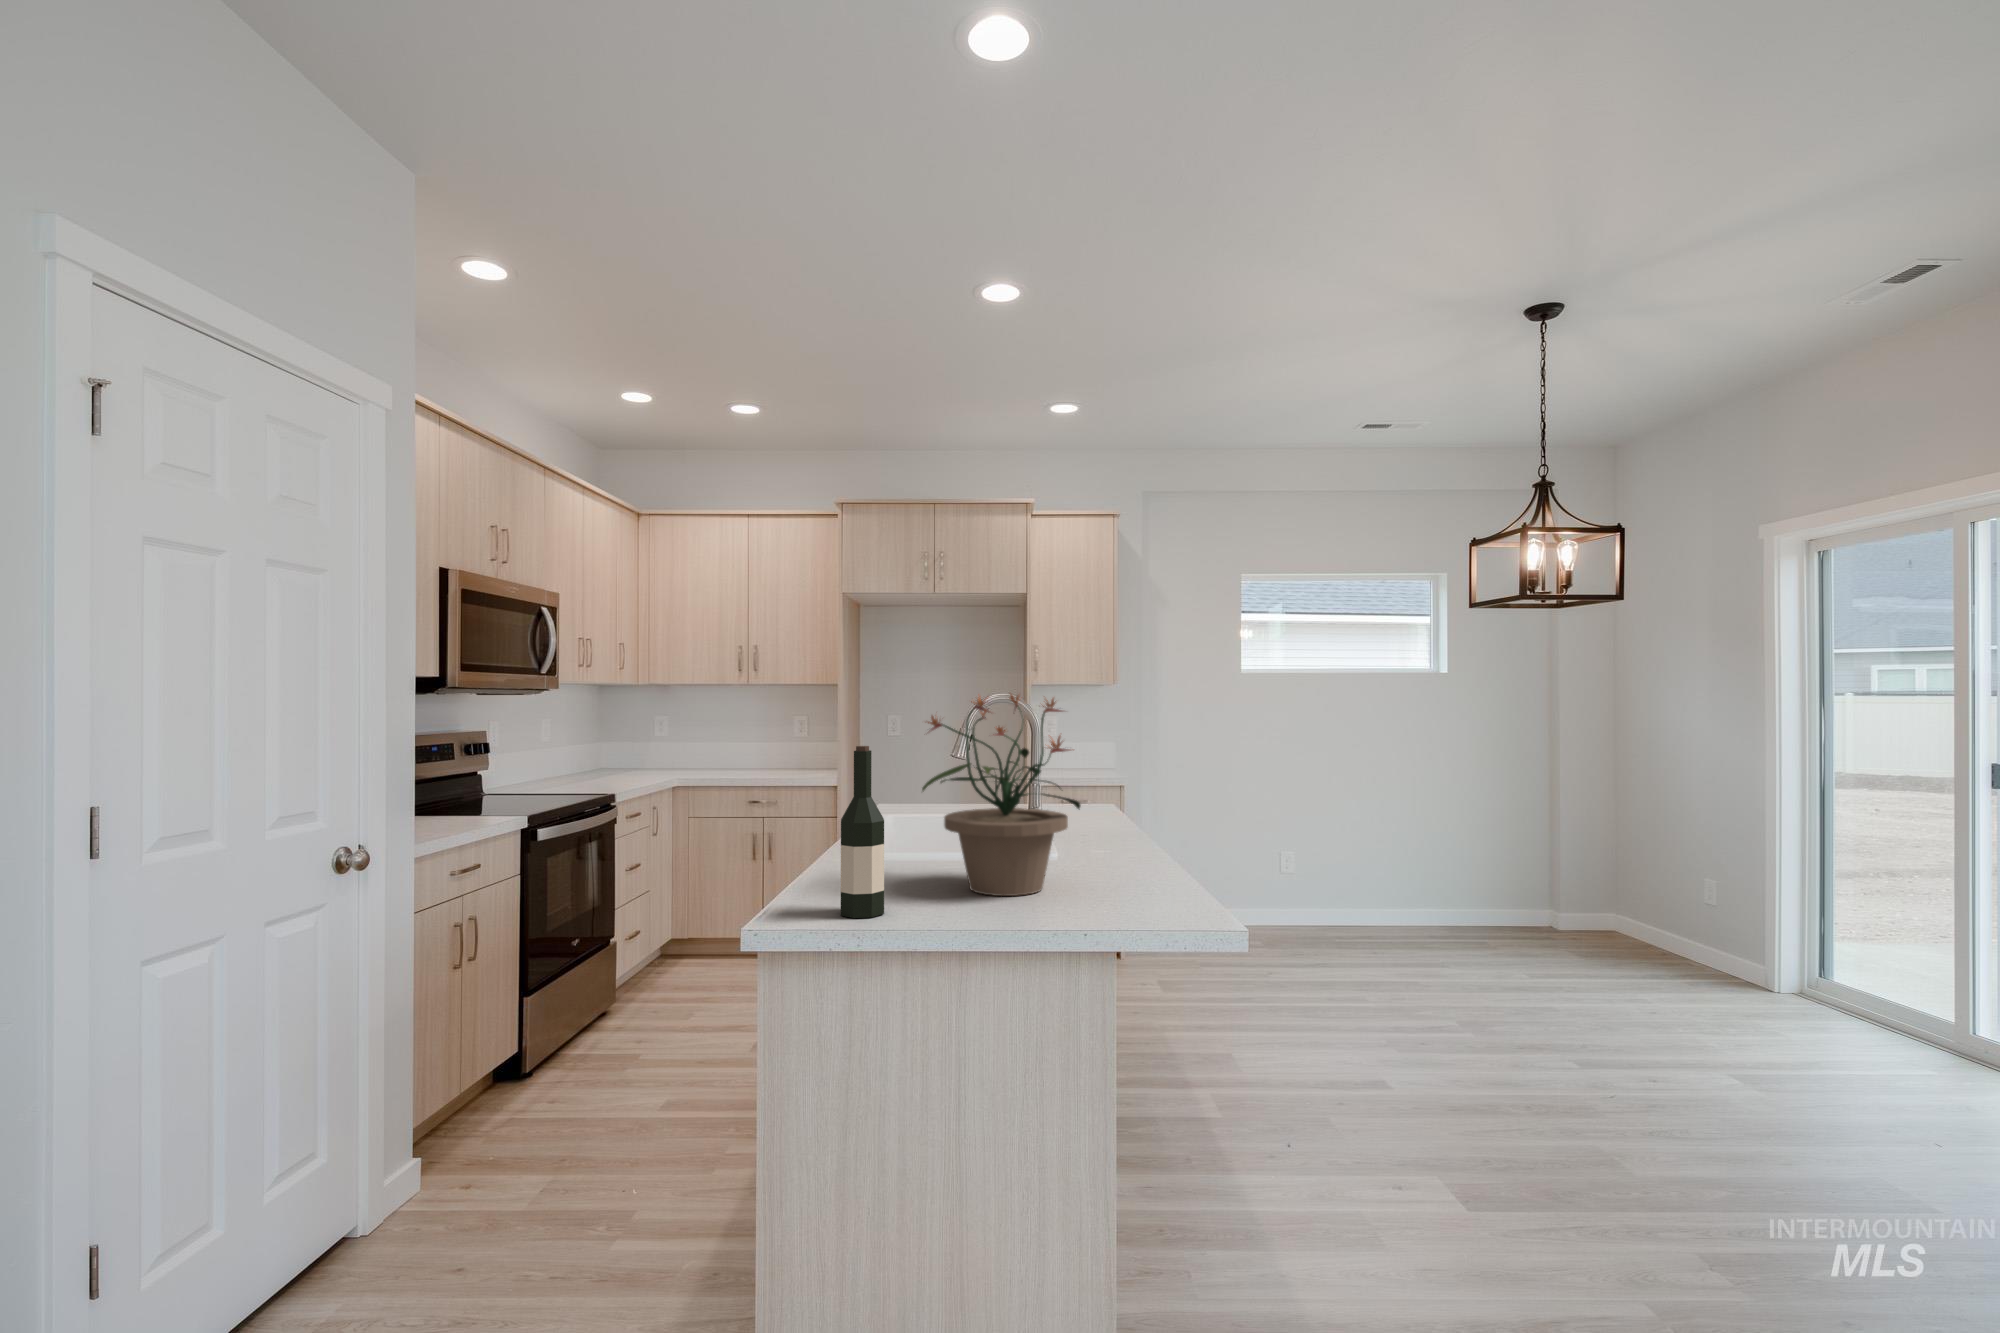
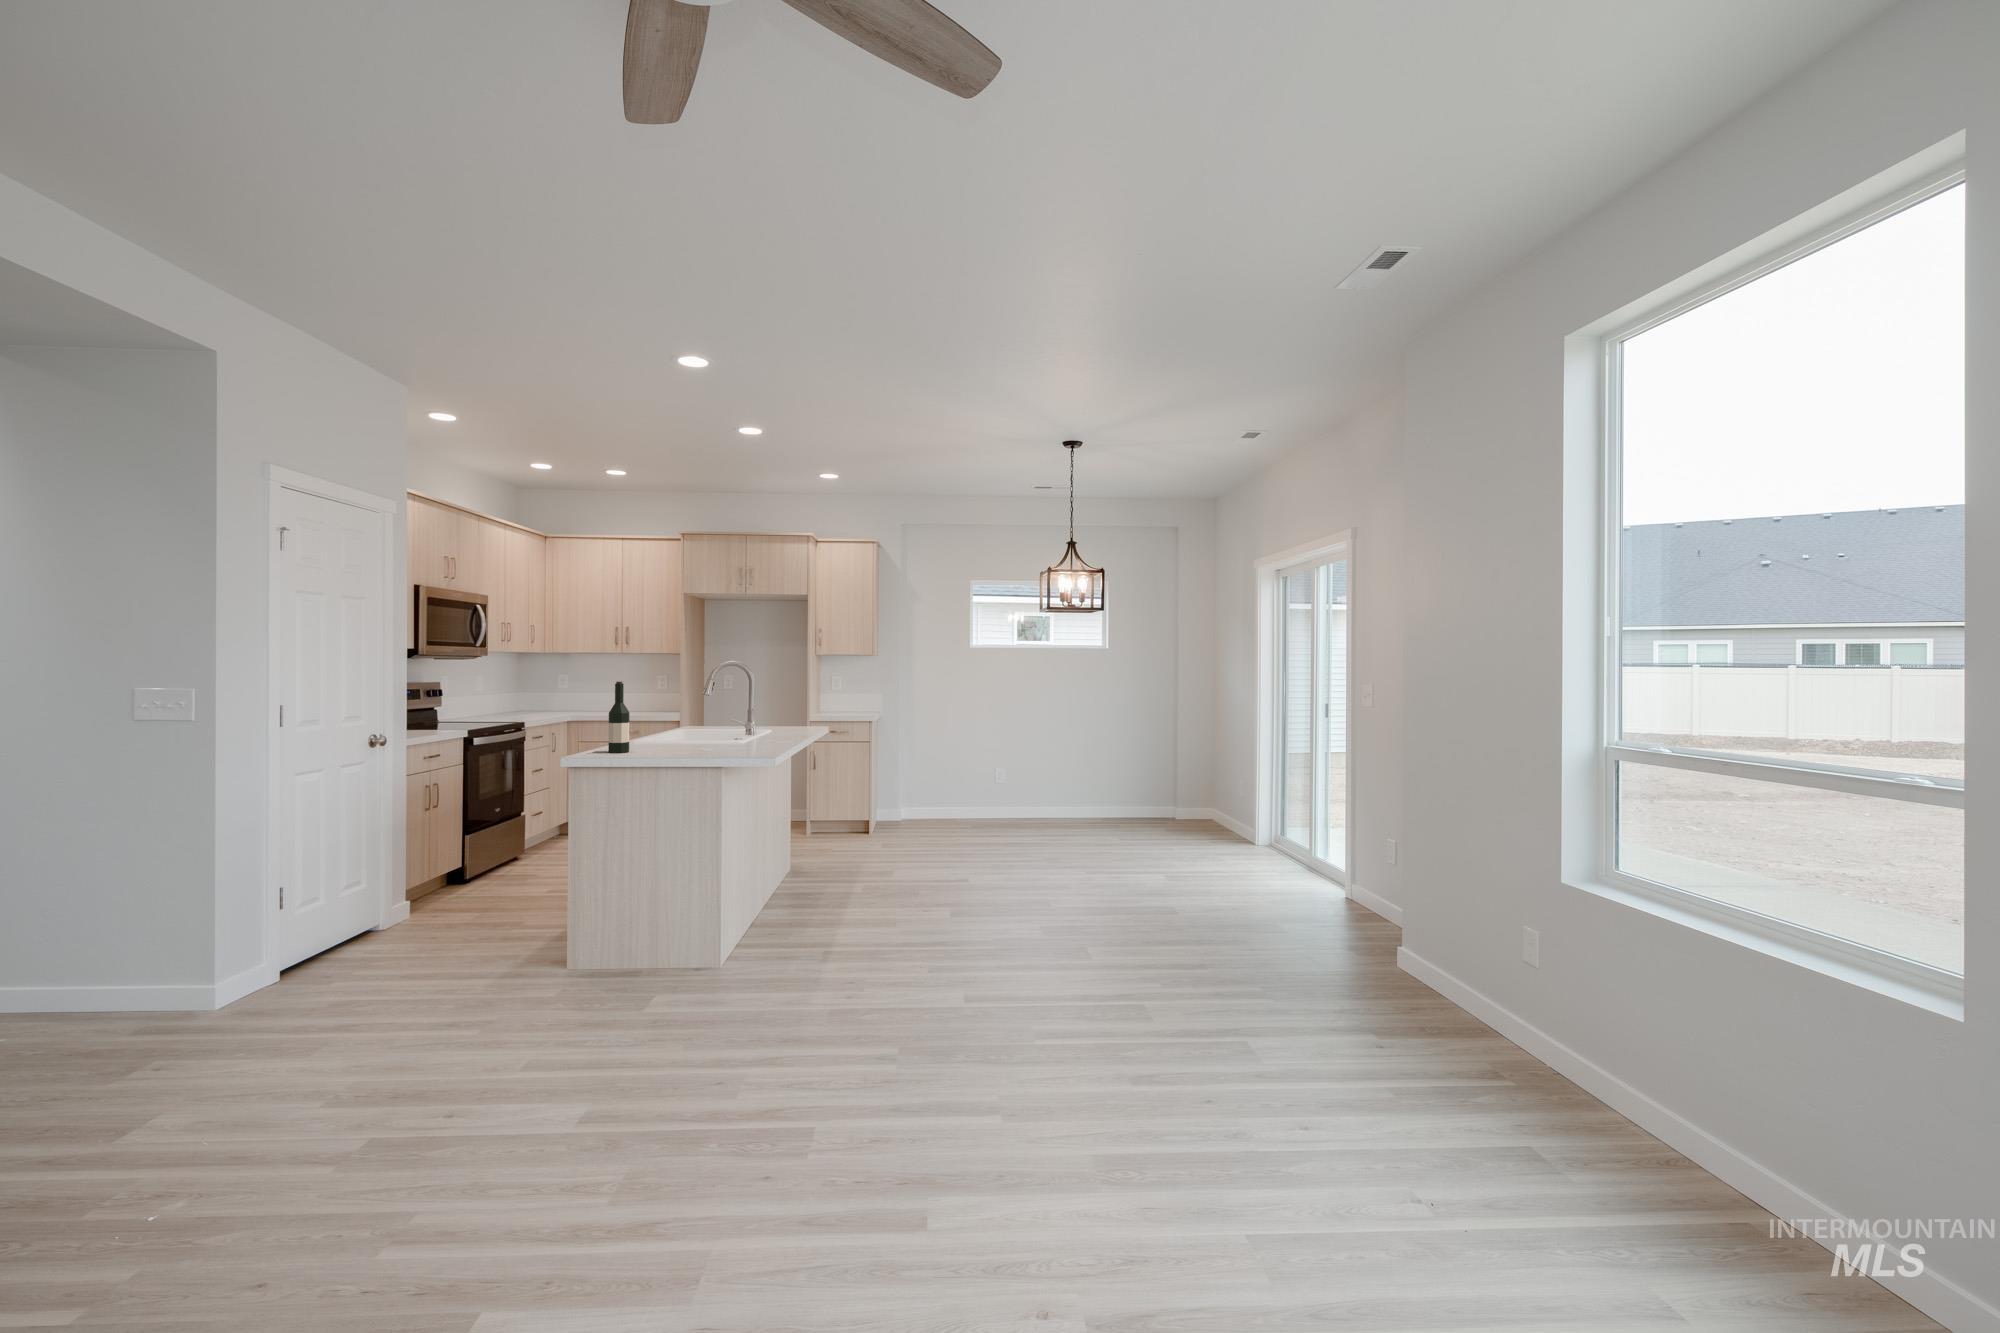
potted plant: present [922,695,1081,896] -> none [654,659,731,749]

